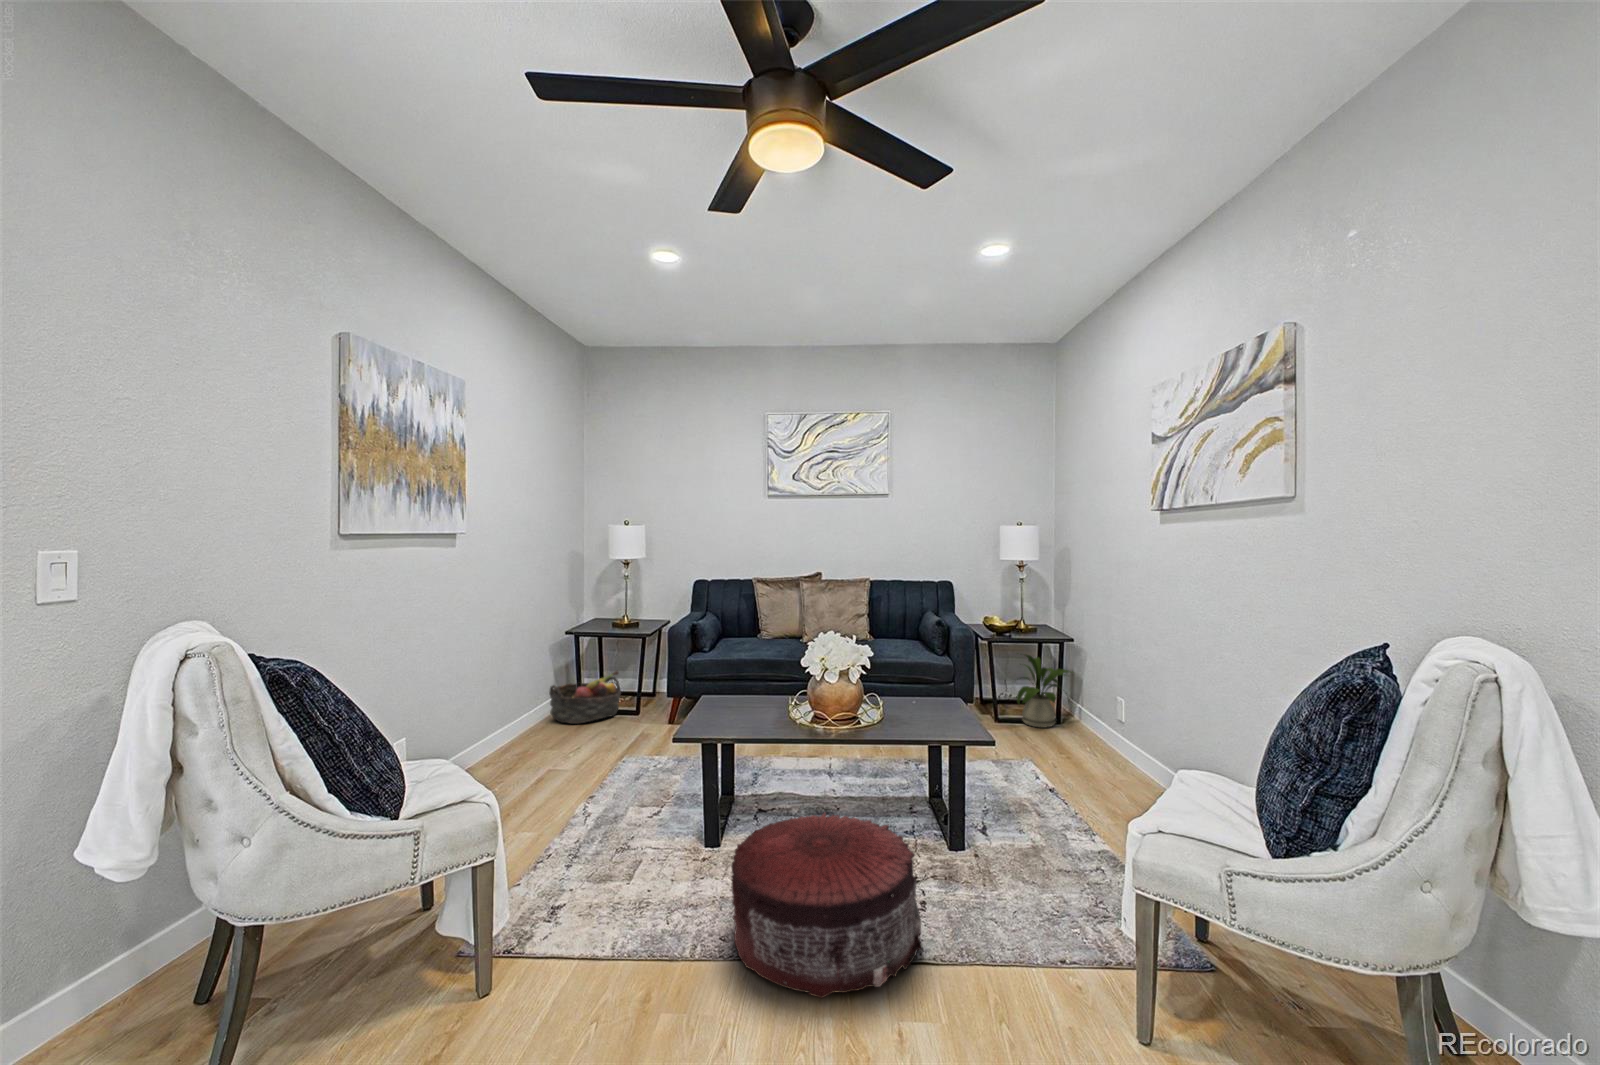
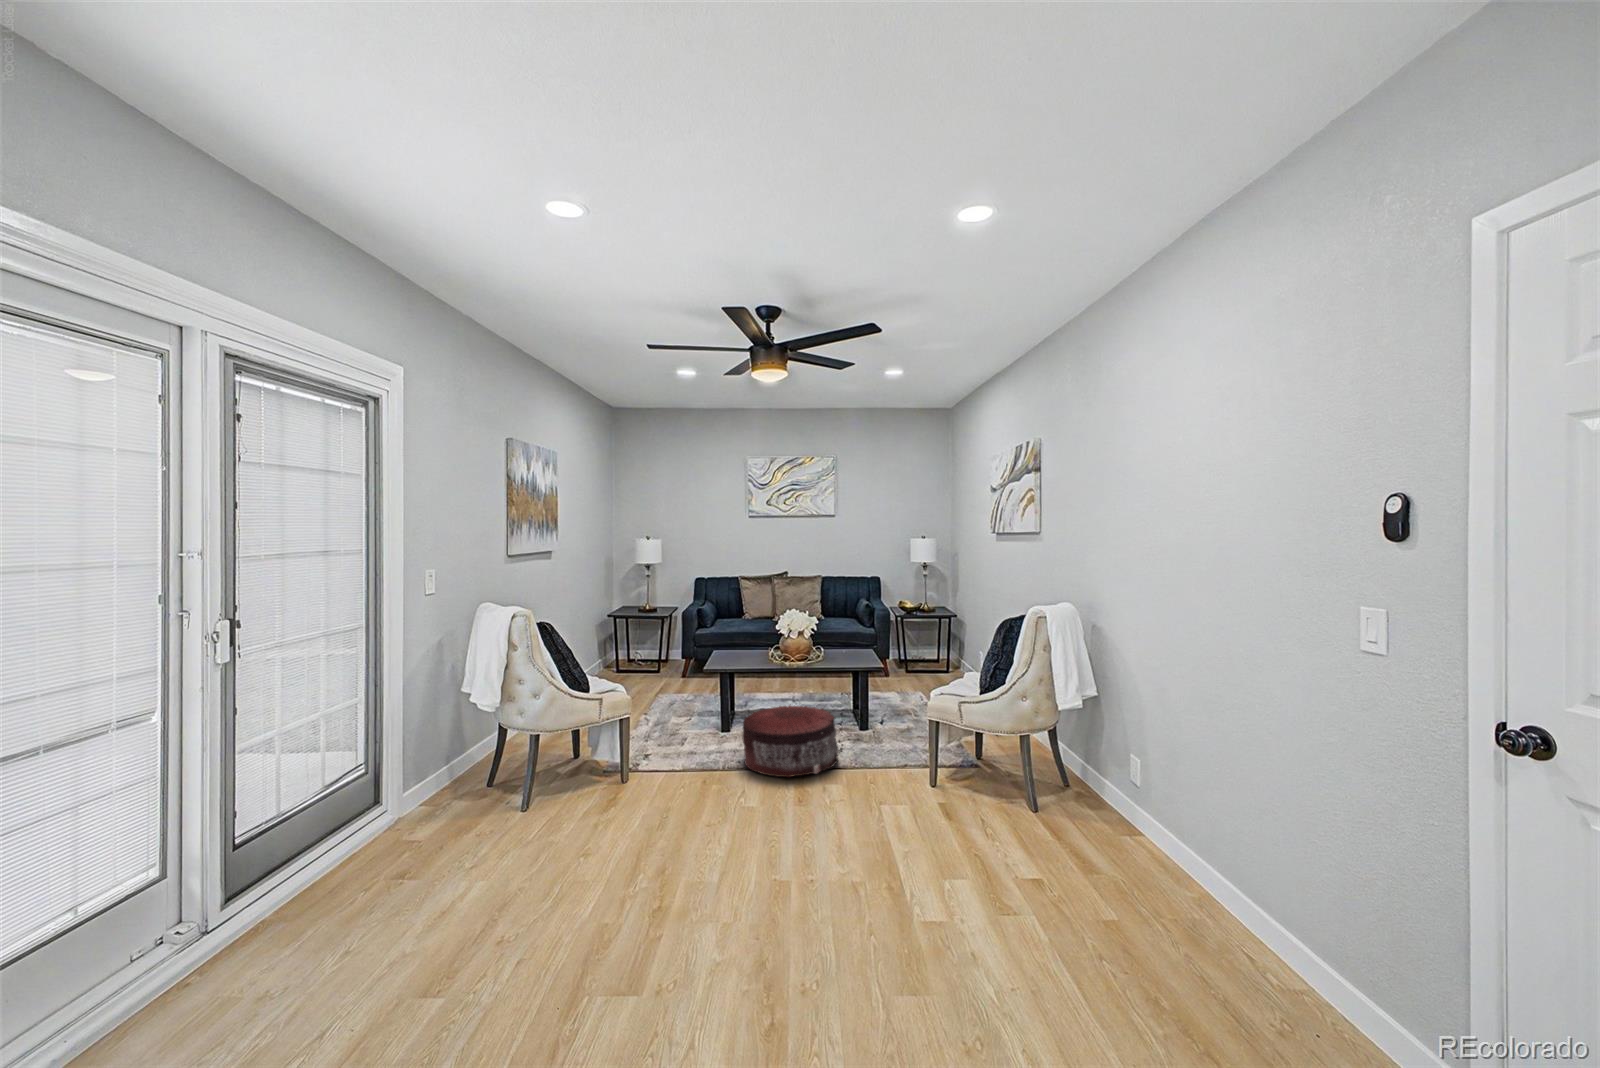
house plant: present [1017,655,1070,728] -> none [916,625,959,674]
basket: present [549,671,621,724] -> none [599,642,648,678]

